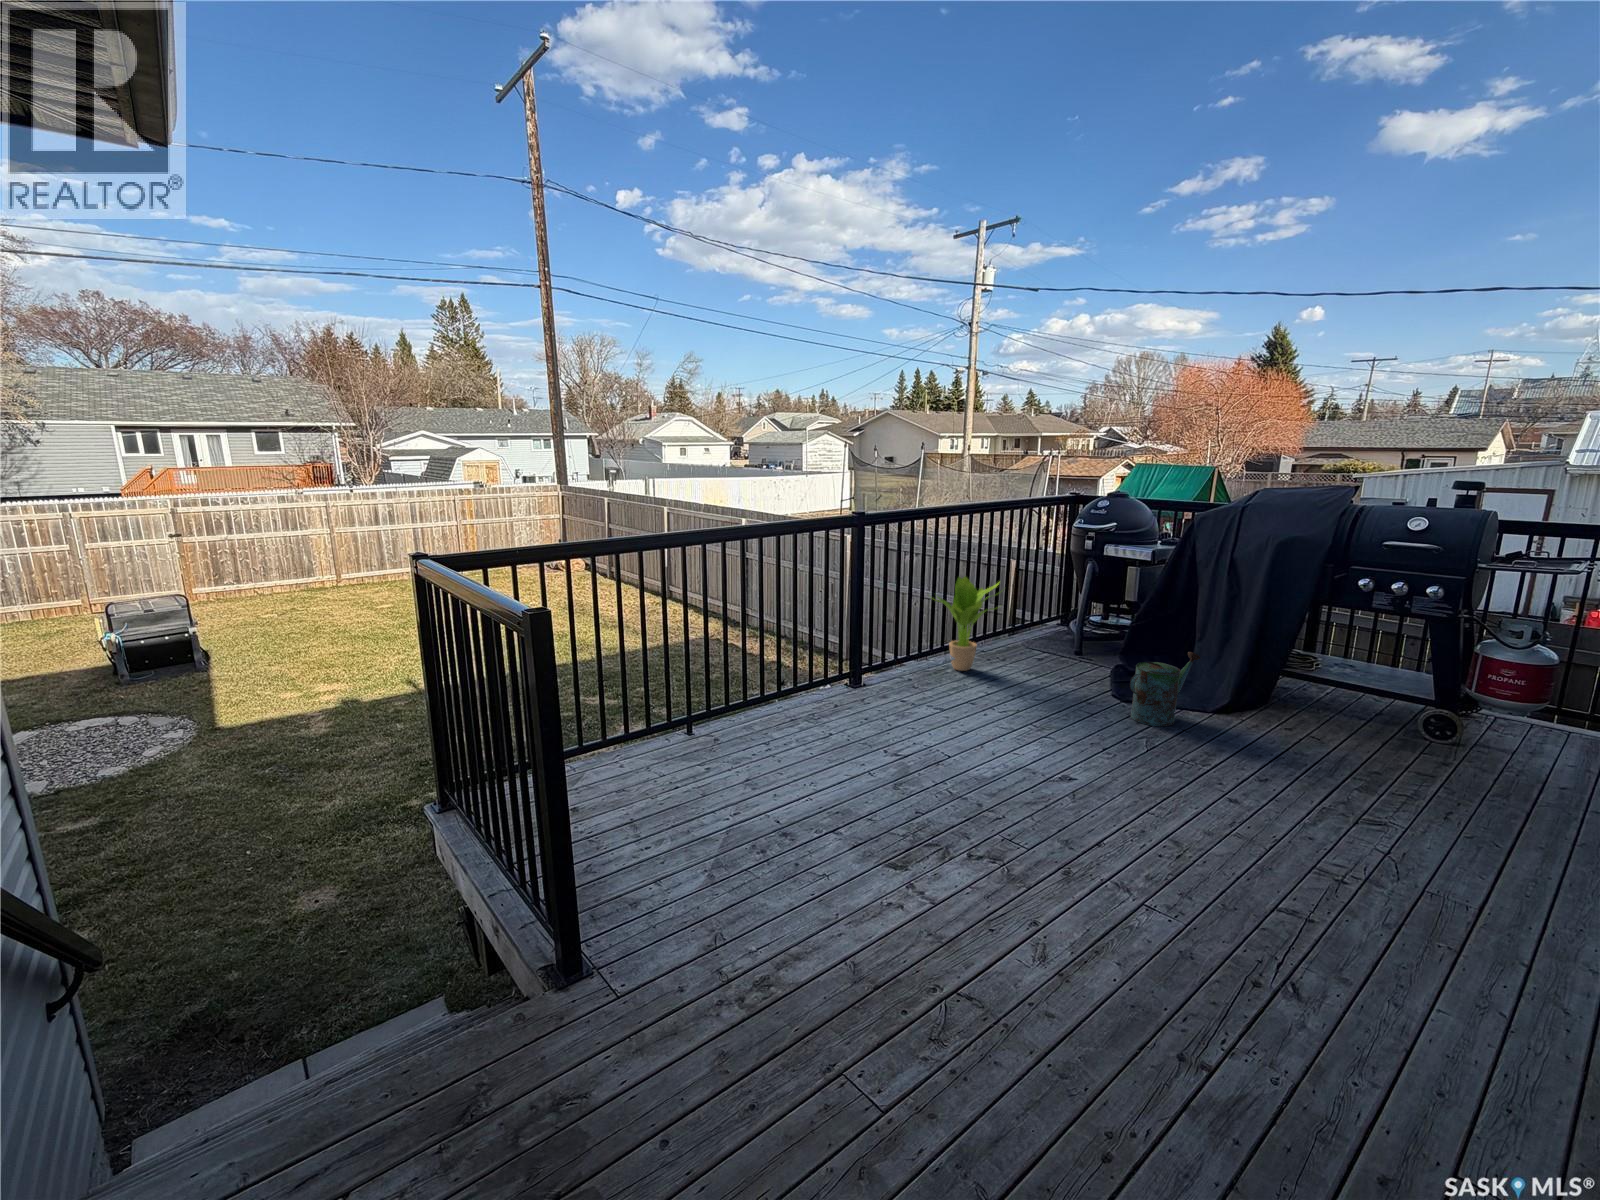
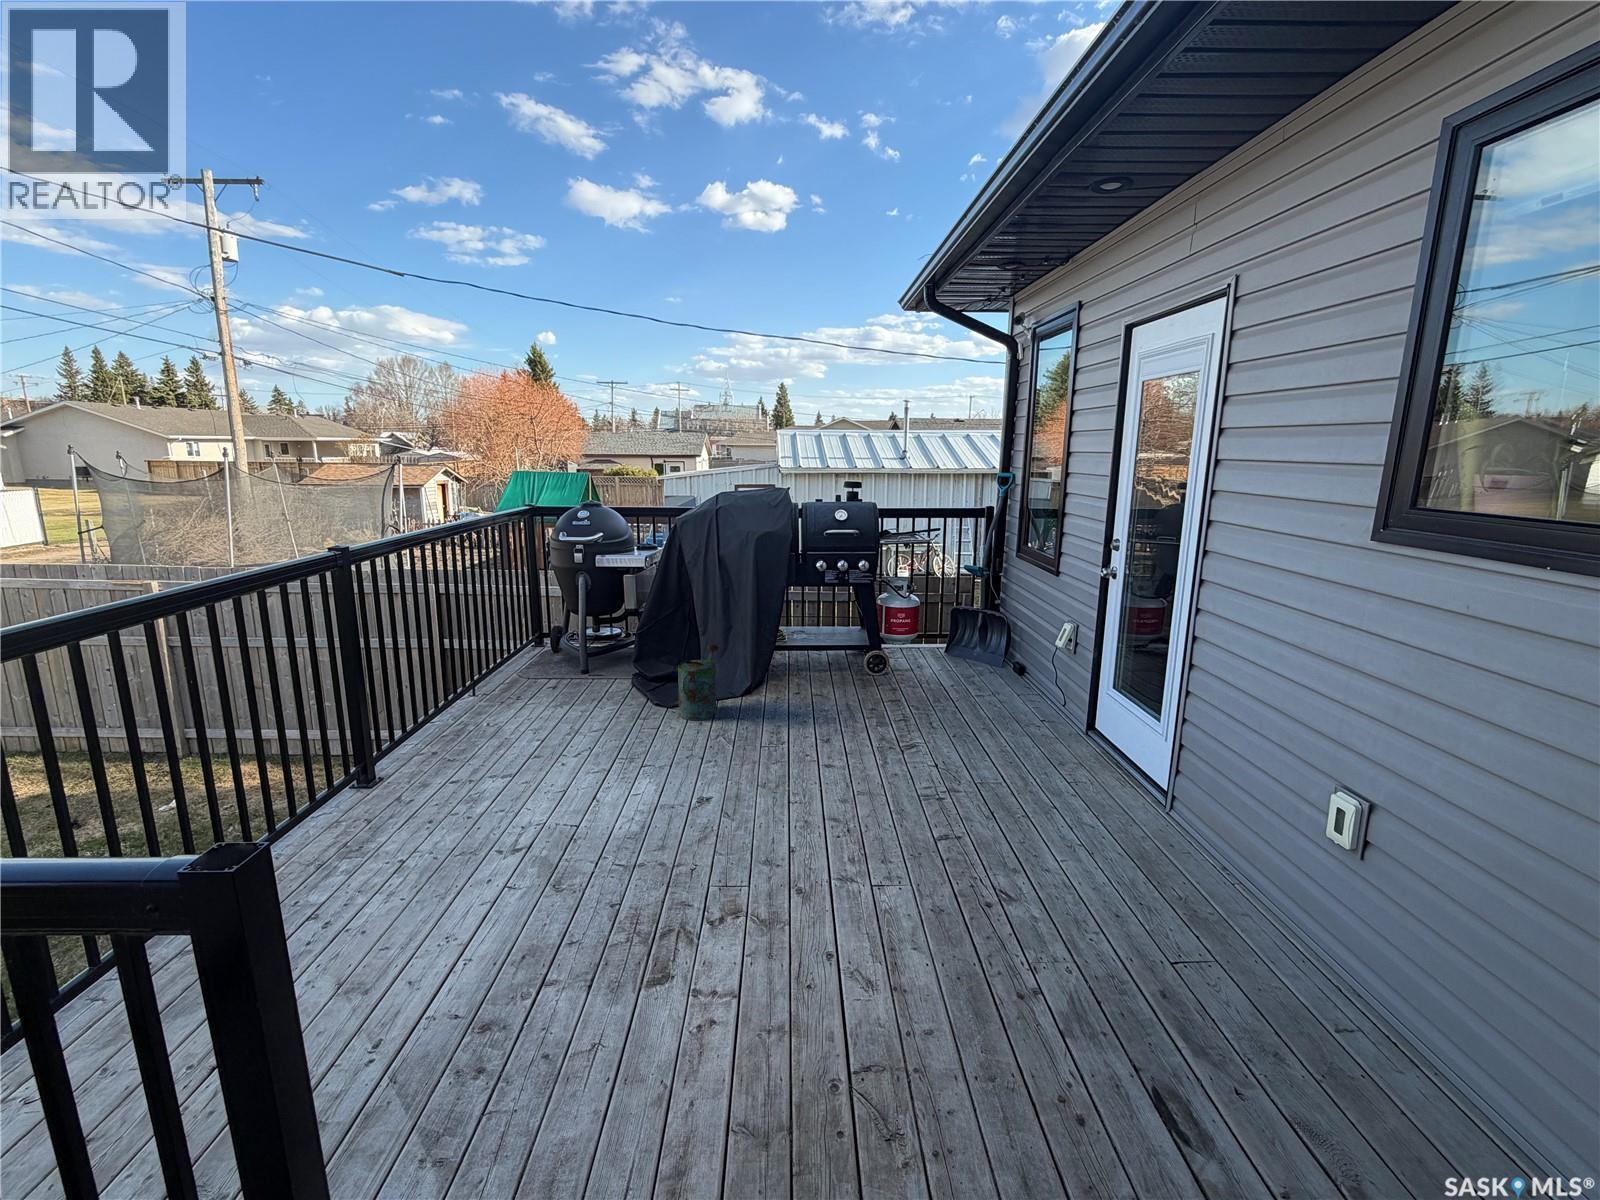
potted plant: present [931,576,998,671] -> none [426,610,522,723]

